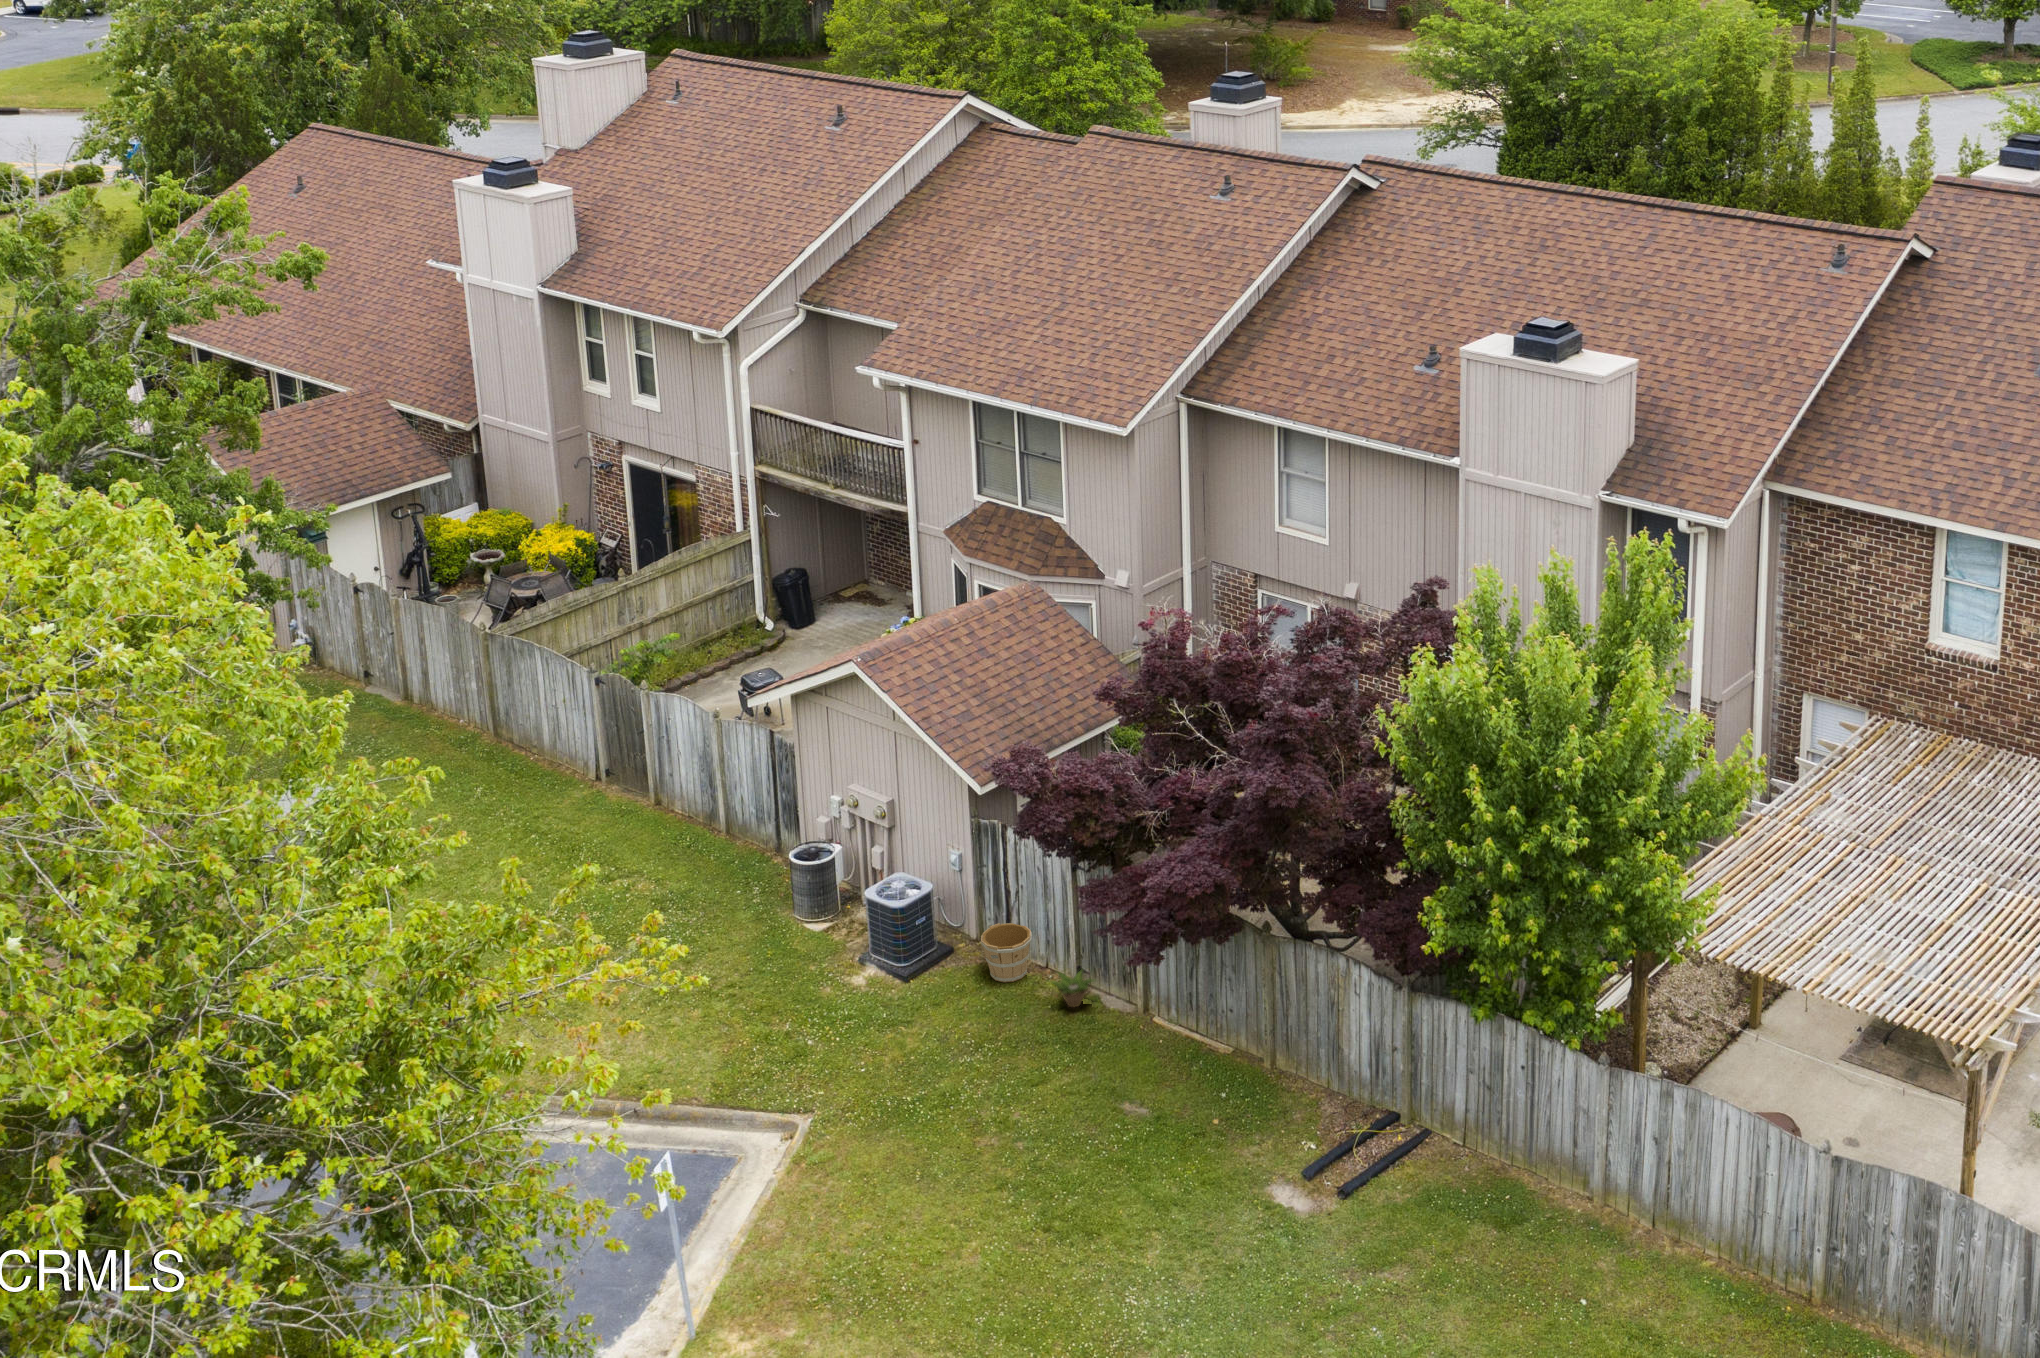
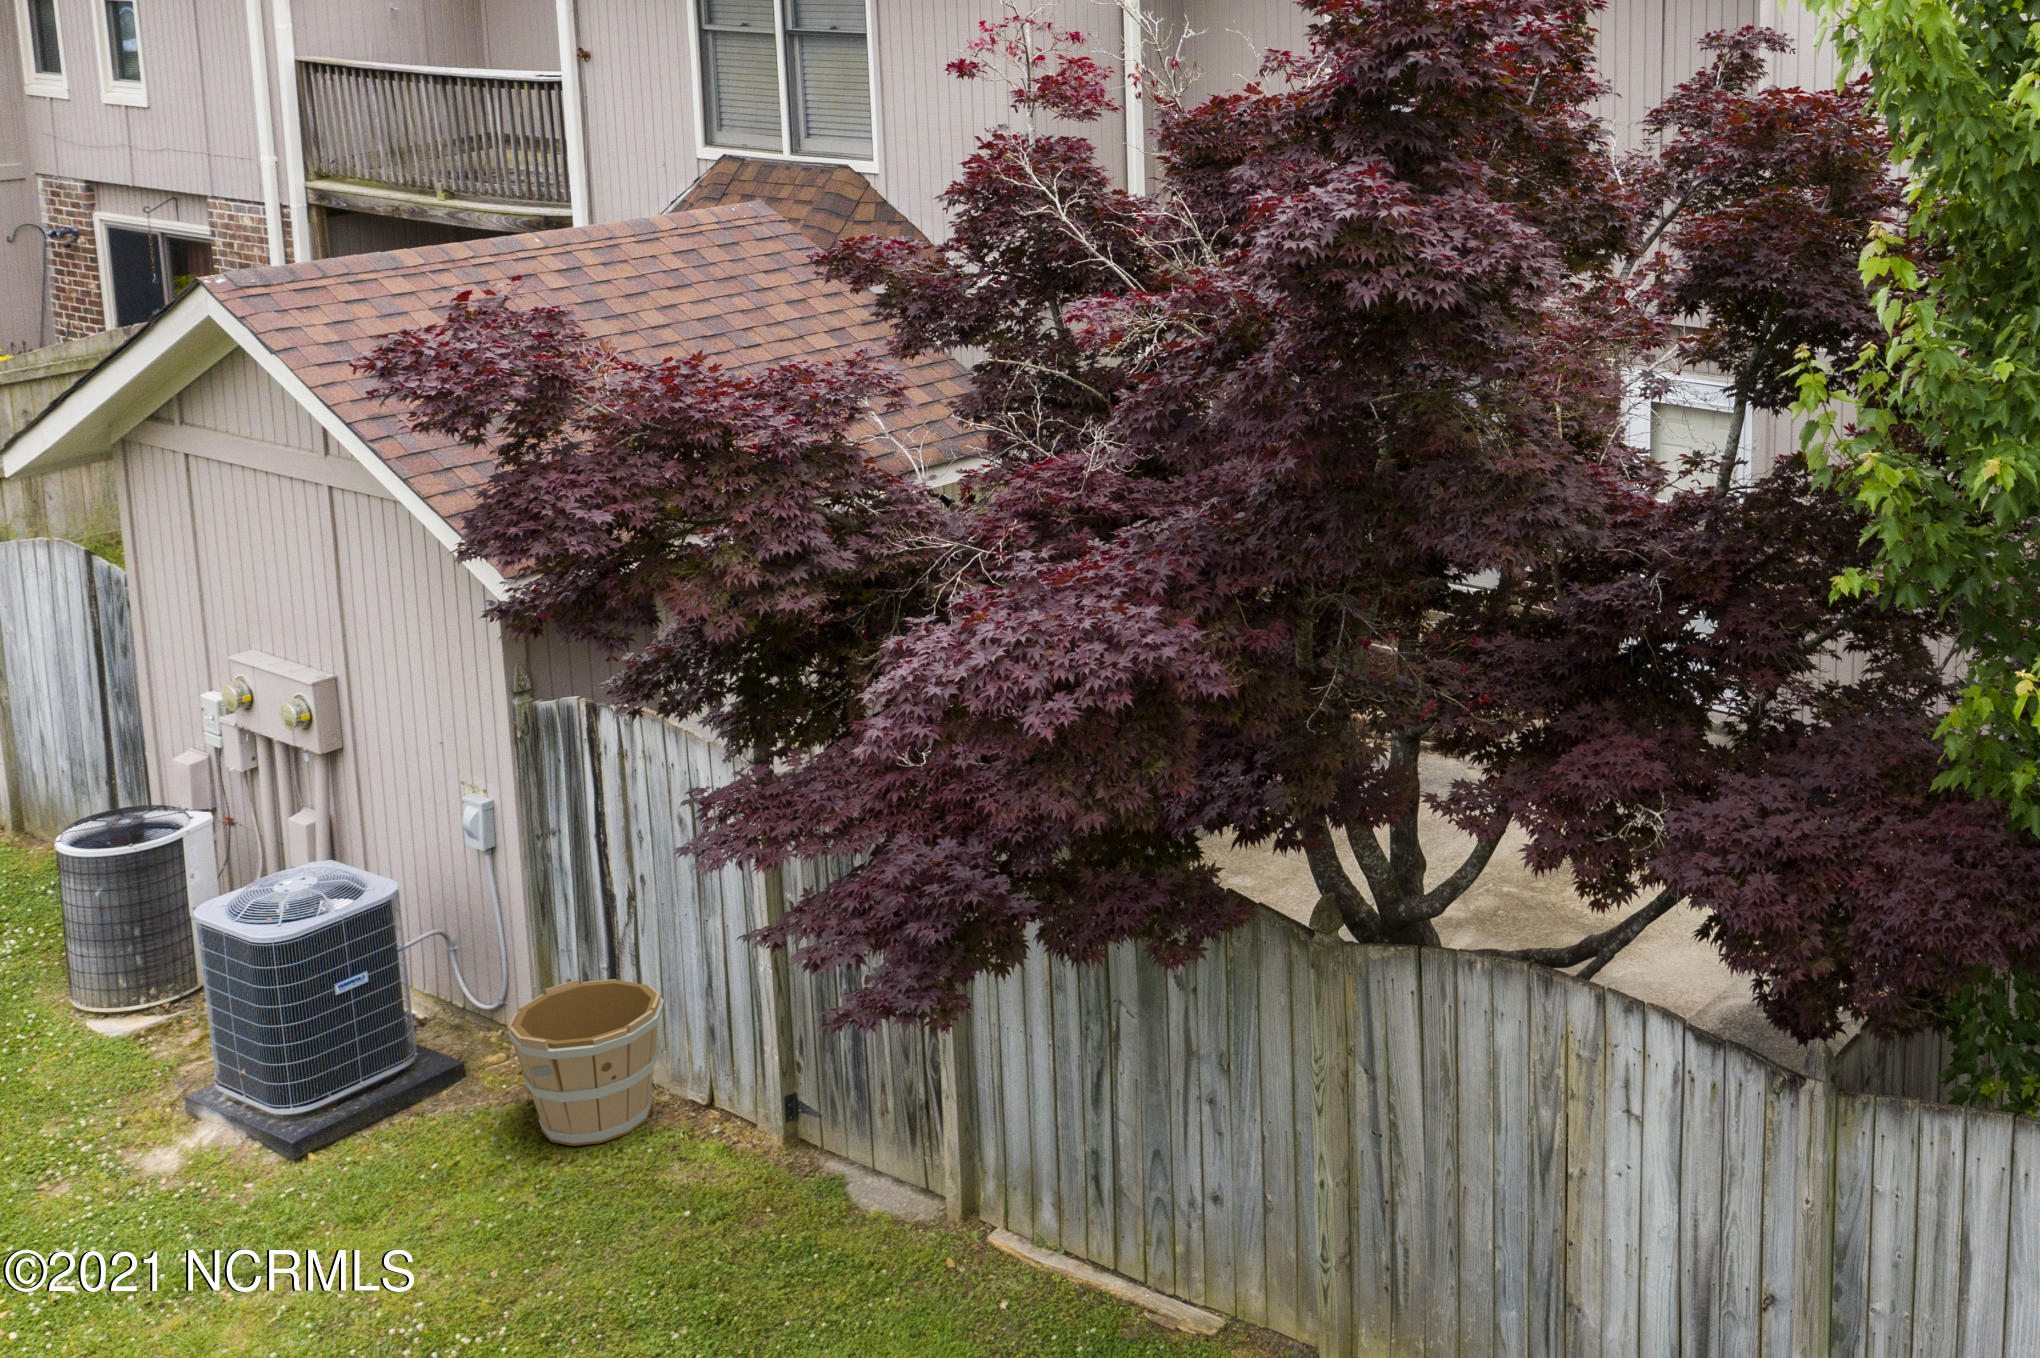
decorative plant: present [1051,970,1095,1007] -> none [674,1095,833,1210]

